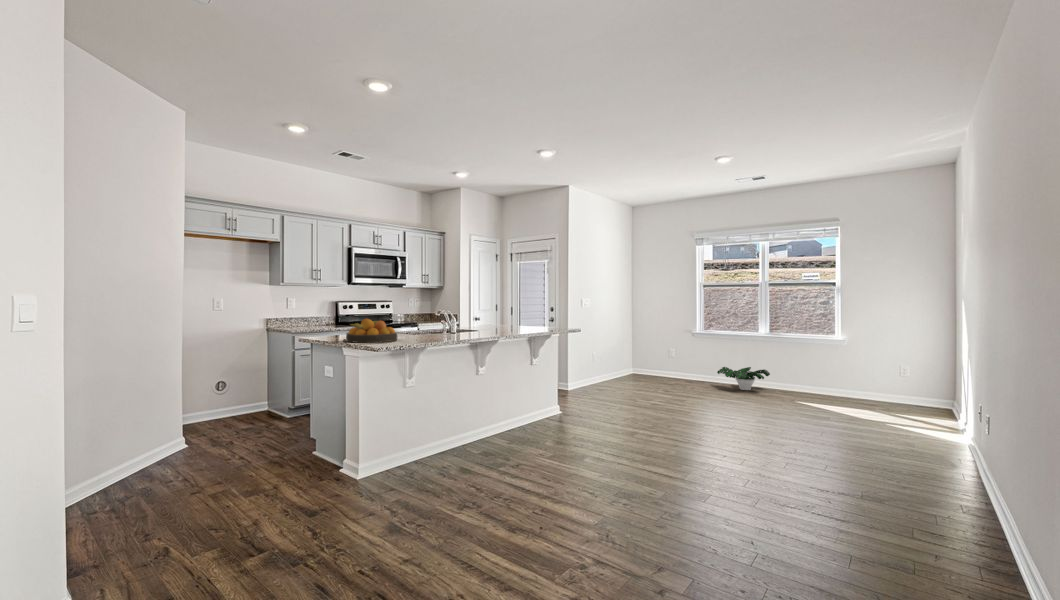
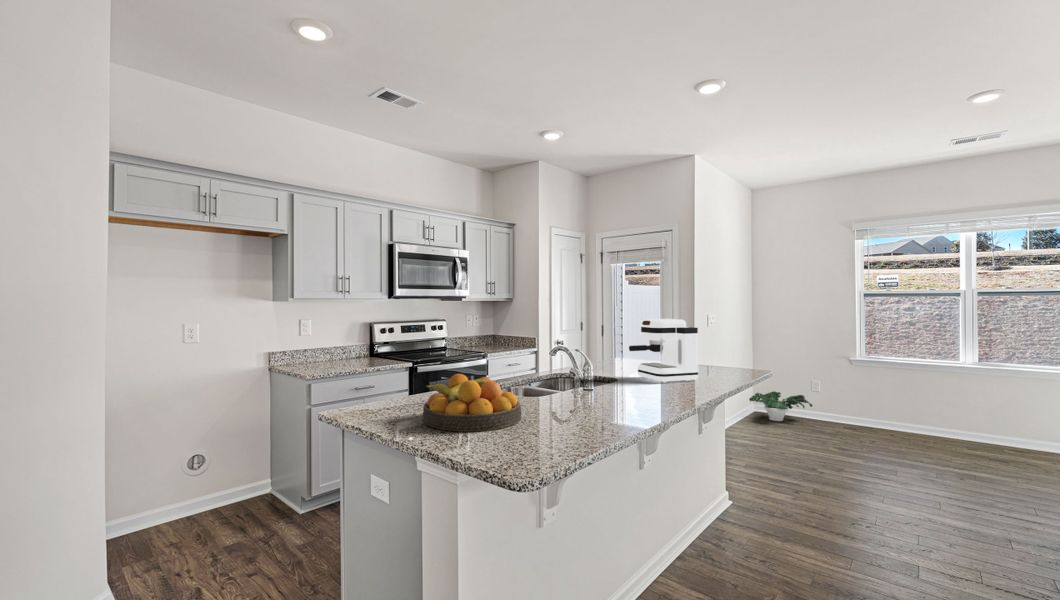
coffee maker: none [486,297,526,333] -> present [629,319,698,383]
potted plant: present [717,367,770,390] -> present [749,391,812,421]

